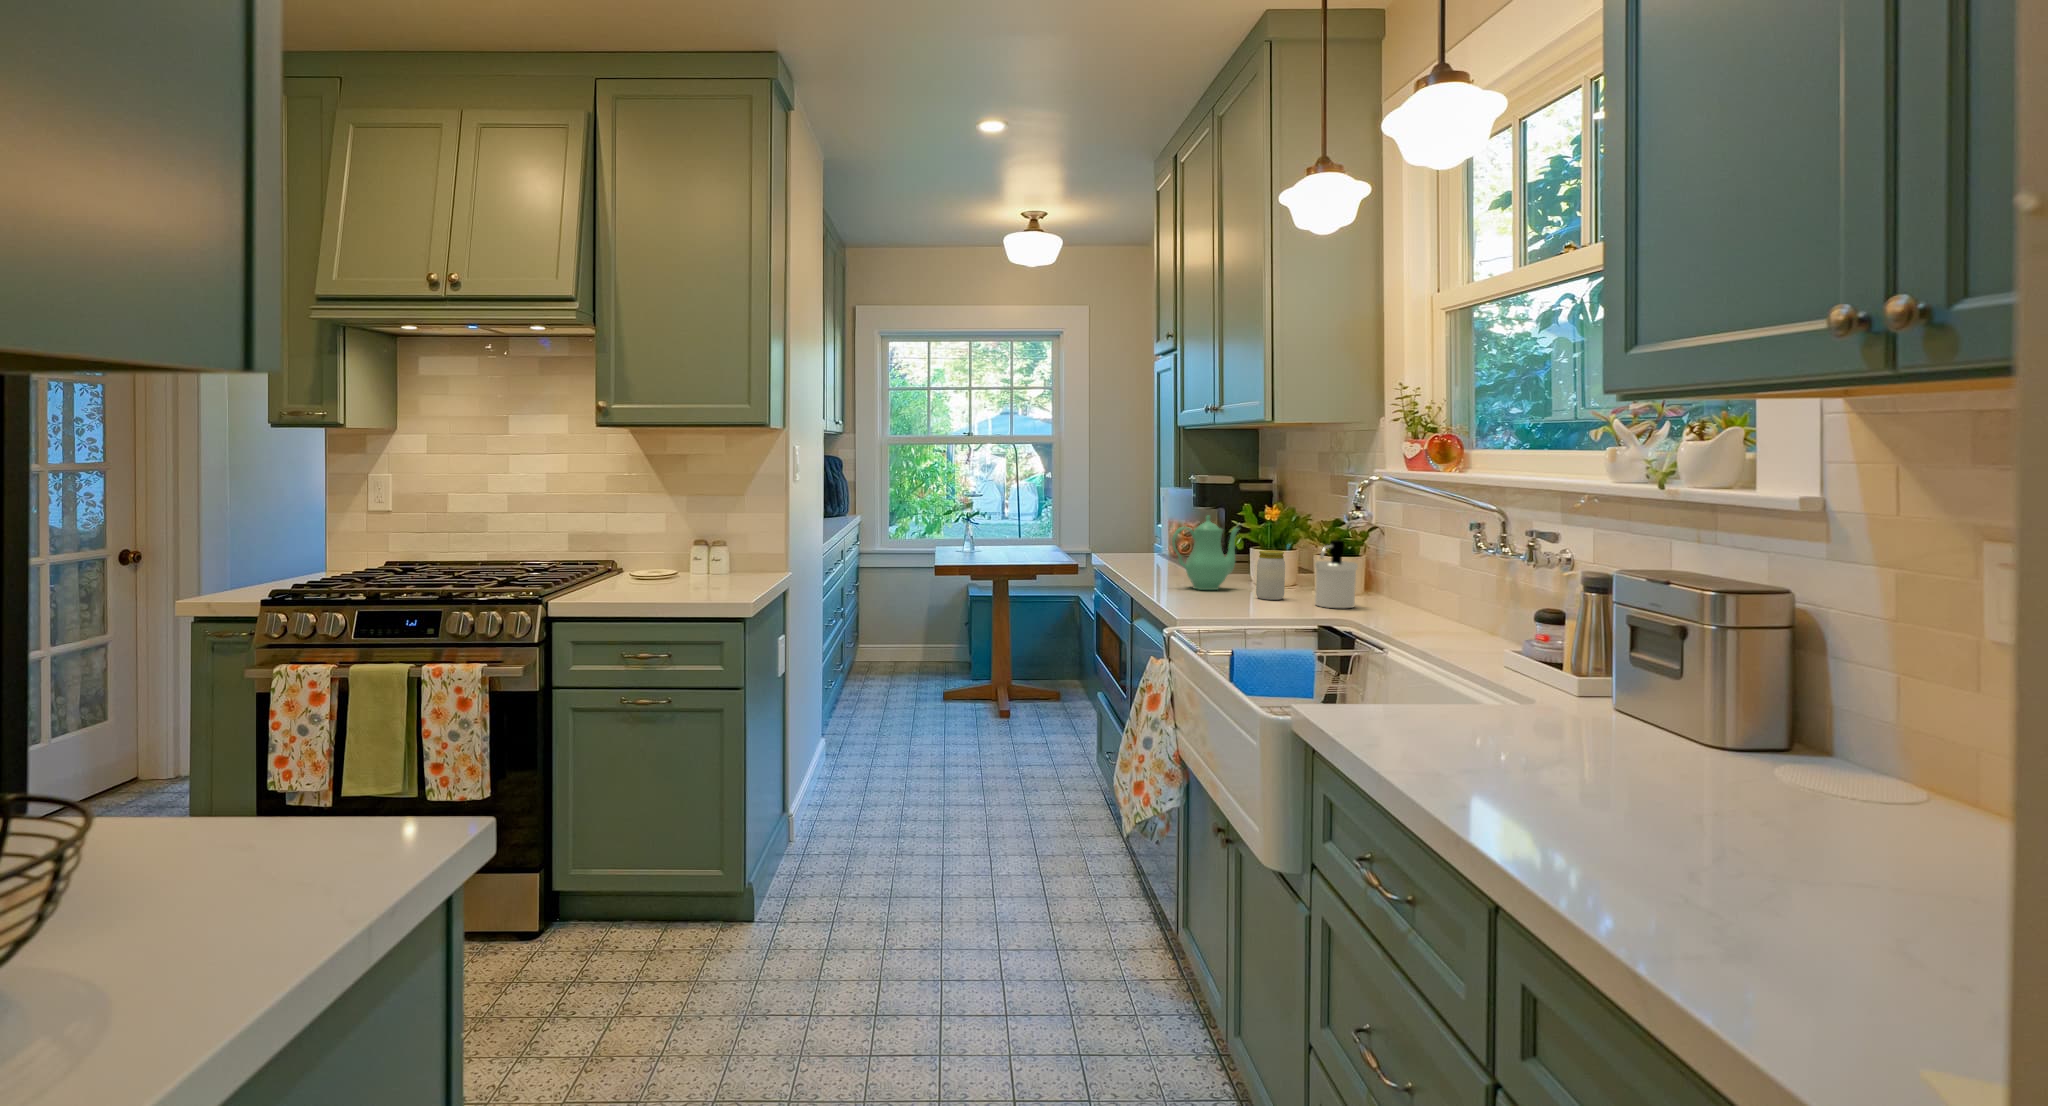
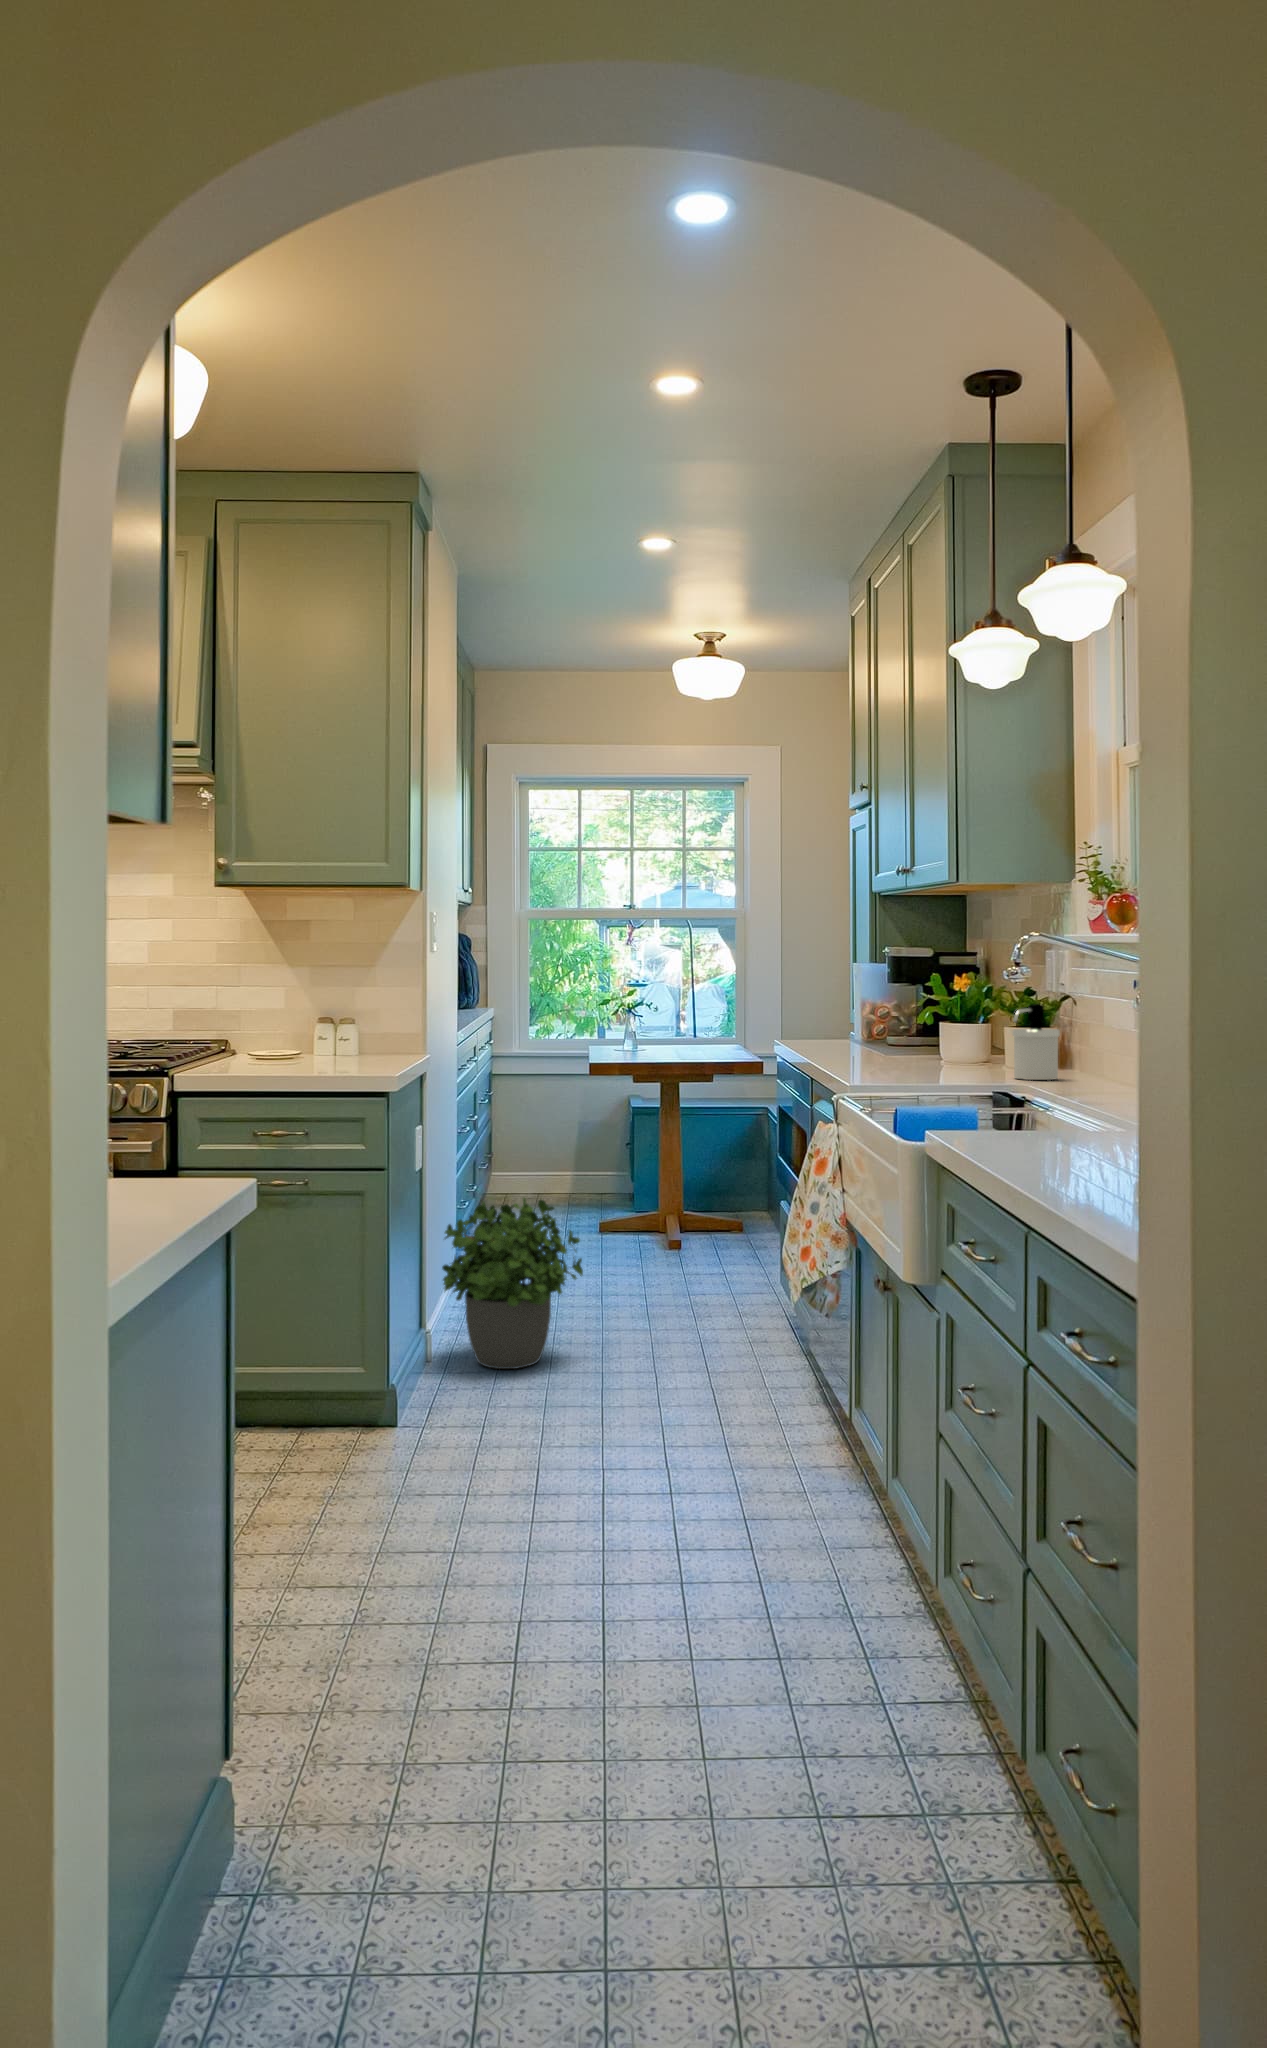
teapot: present [1172,515,1239,590] -> none [856,983,936,1069]
jar: present [1256,550,1285,600] -> none [950,1020,982,1075]
potted plant: none [807,697,932,847] -> present [442,1198,583,1369]

